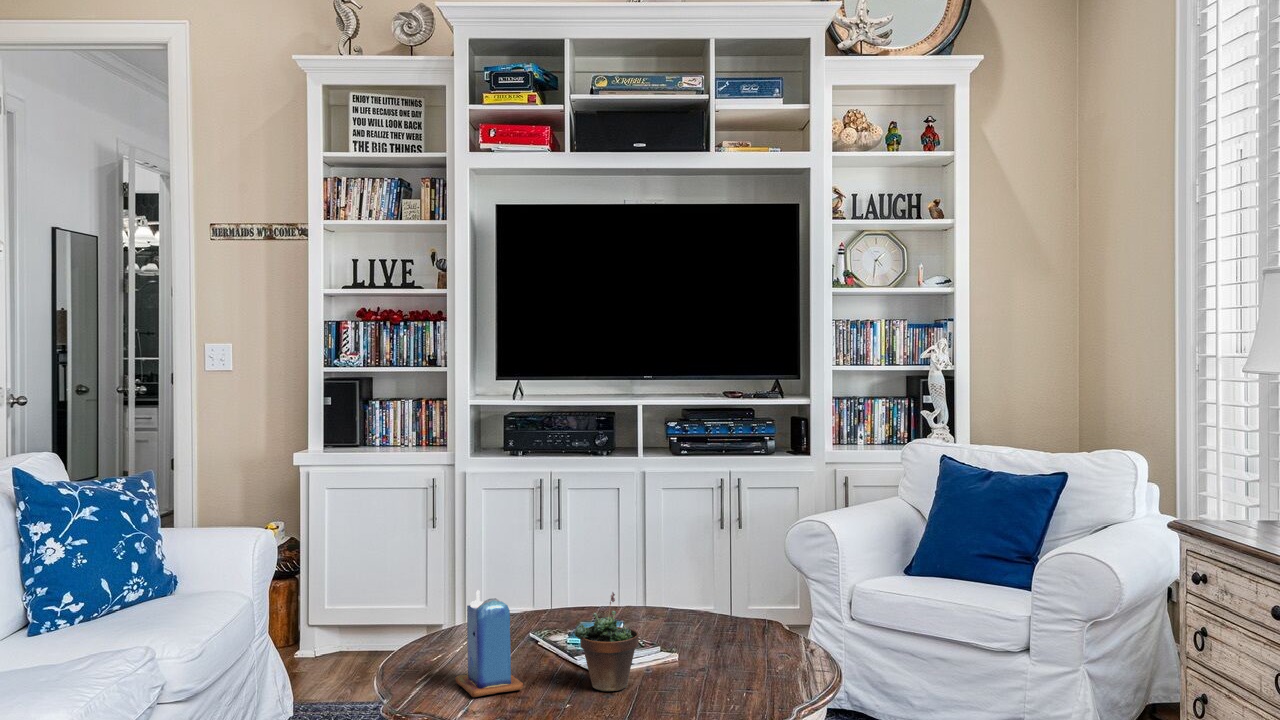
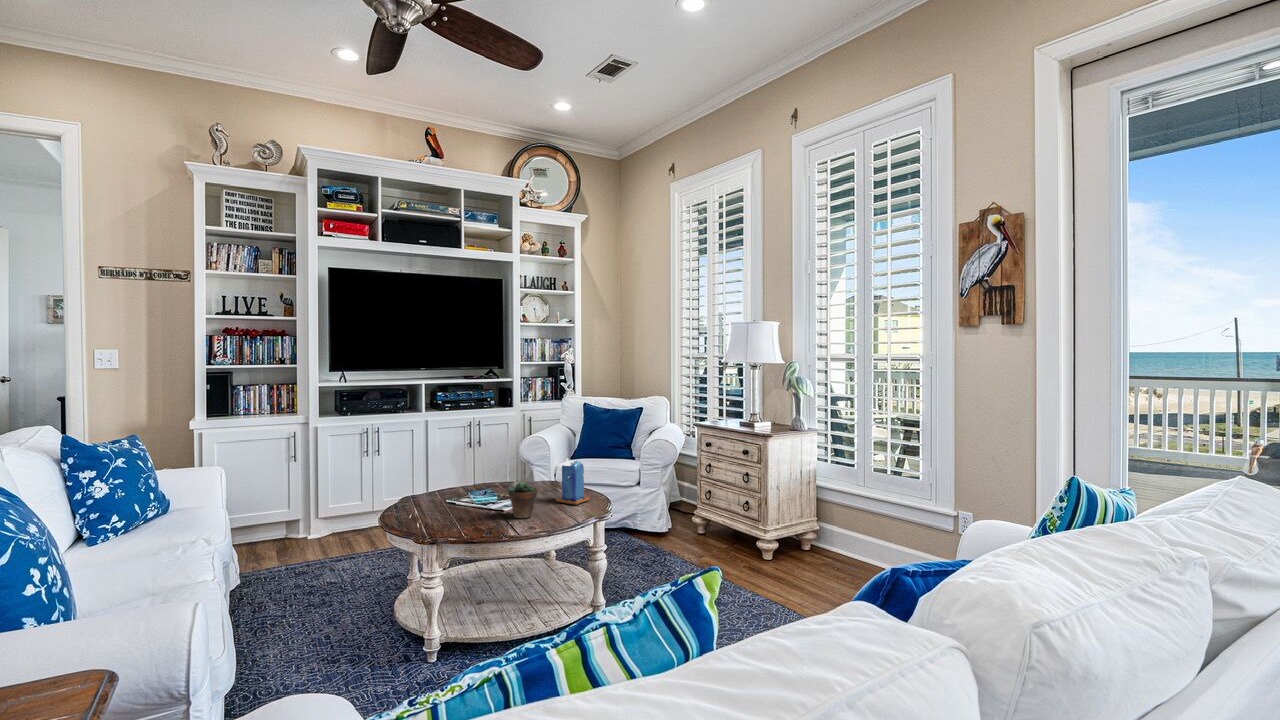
candle: present [455,590,523,697] -> present [556,458,590,505]

